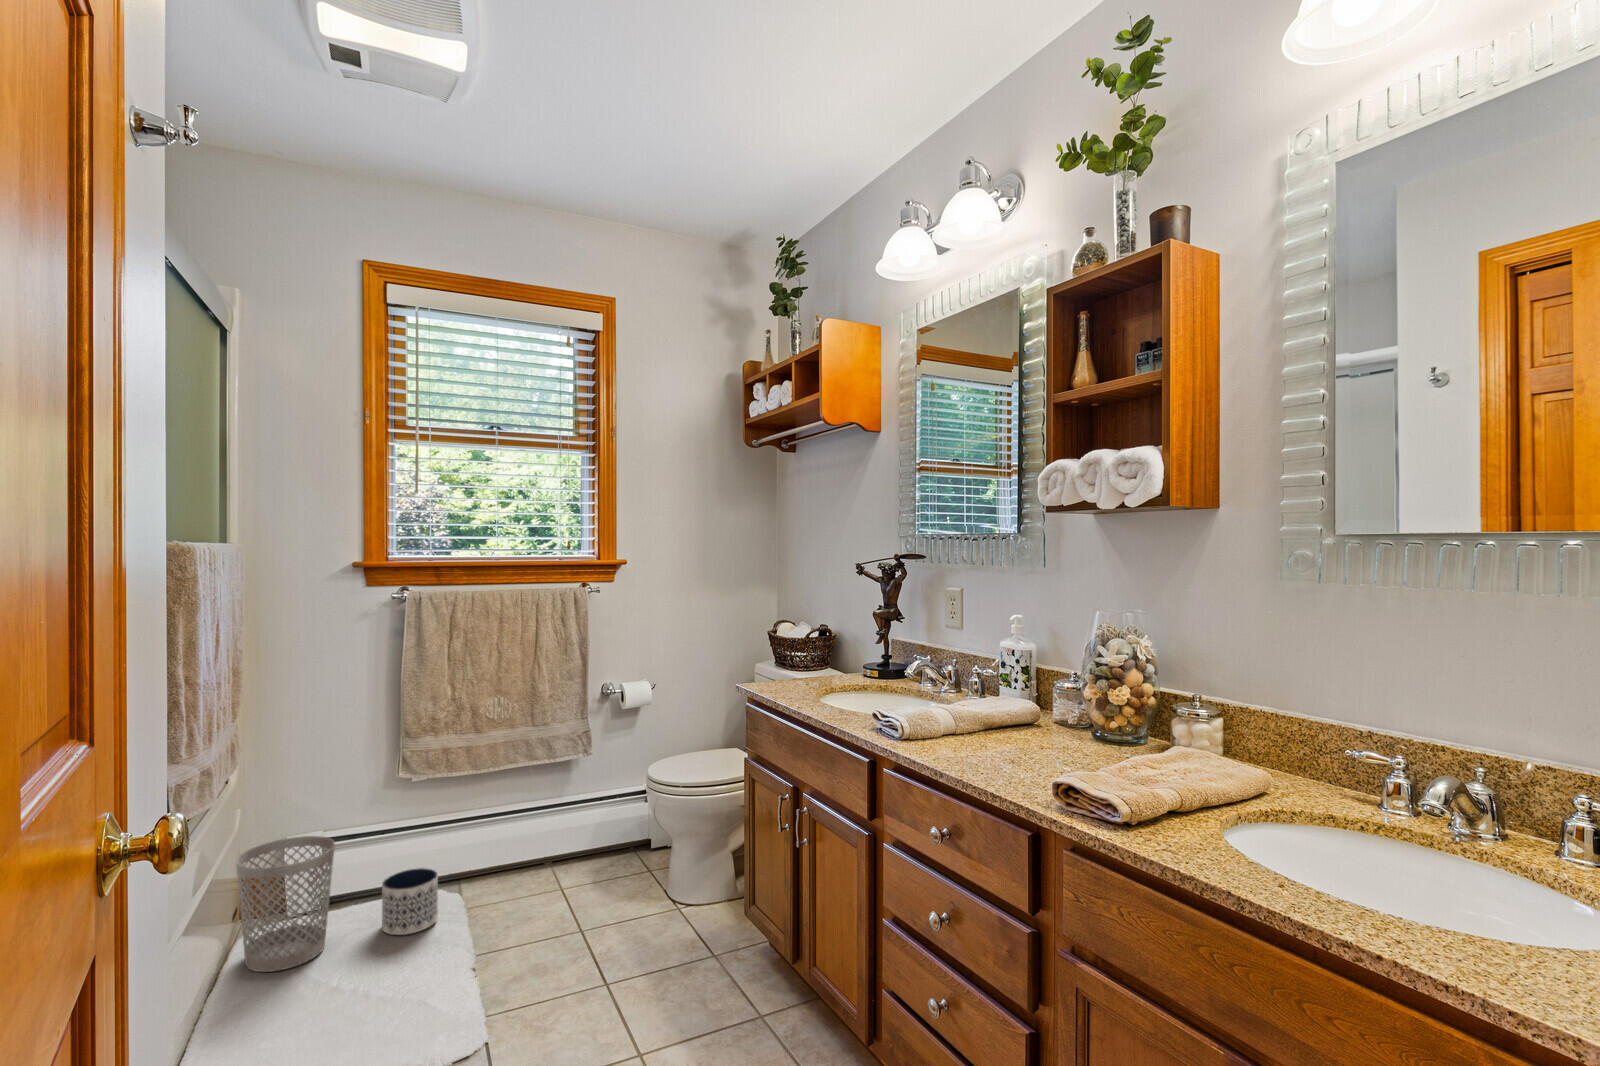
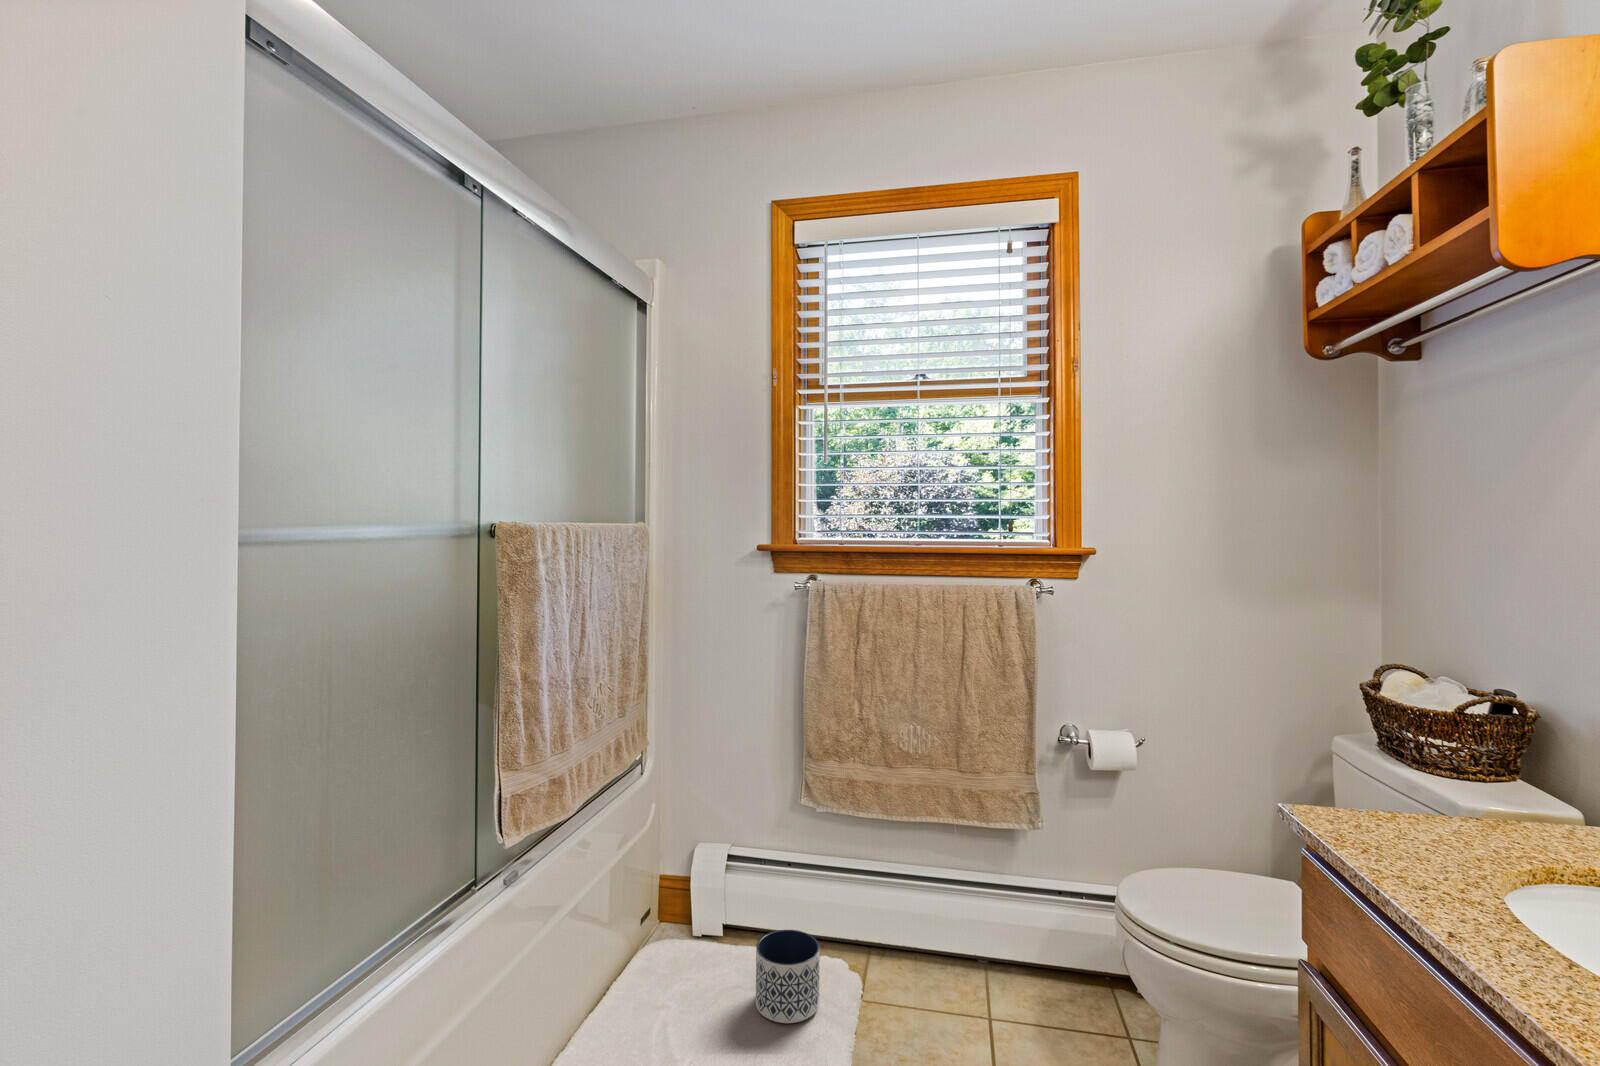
wastebasket: present [236,836,335,972] -> none [608,856,706,1022]

